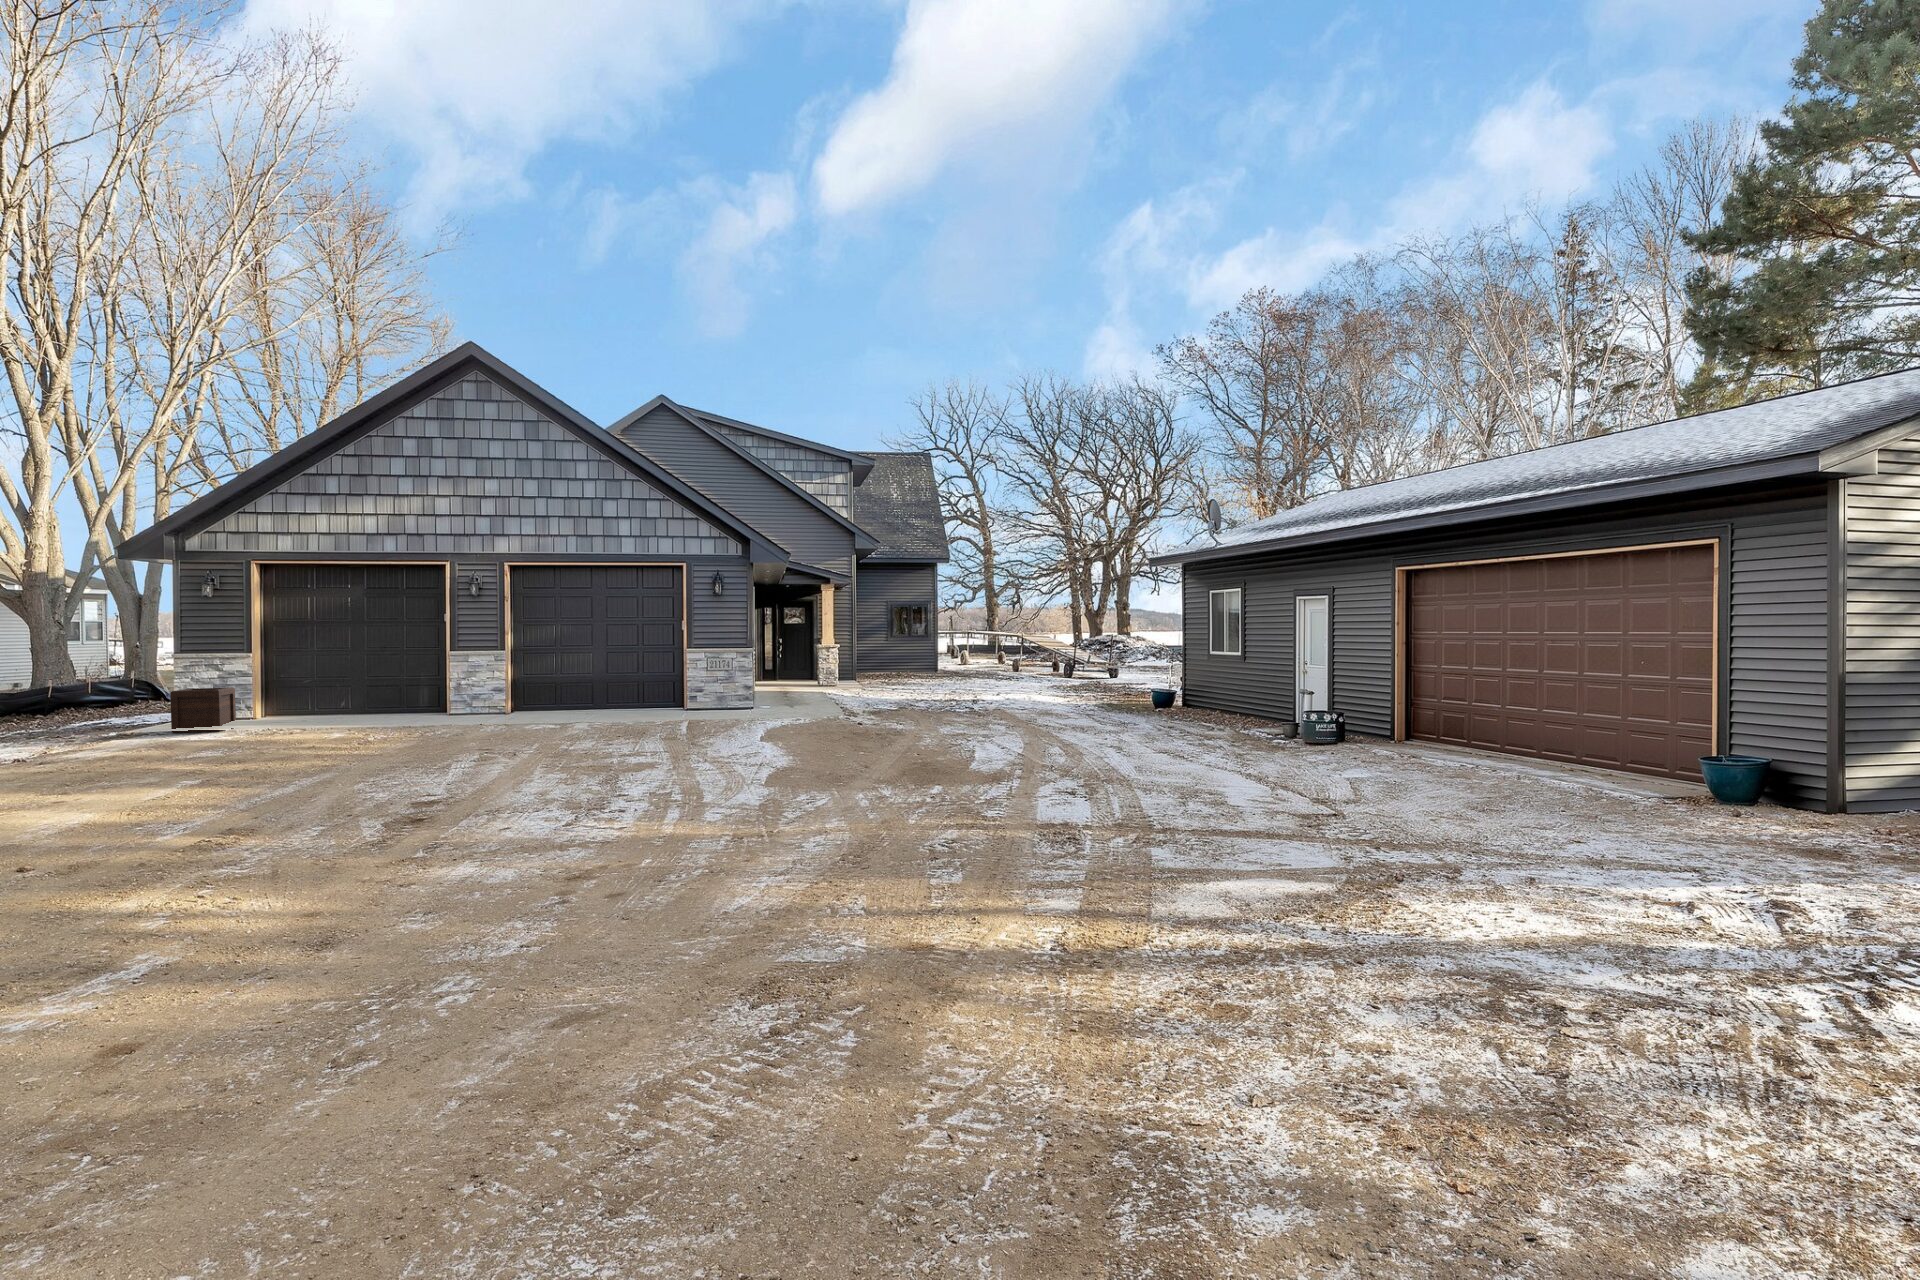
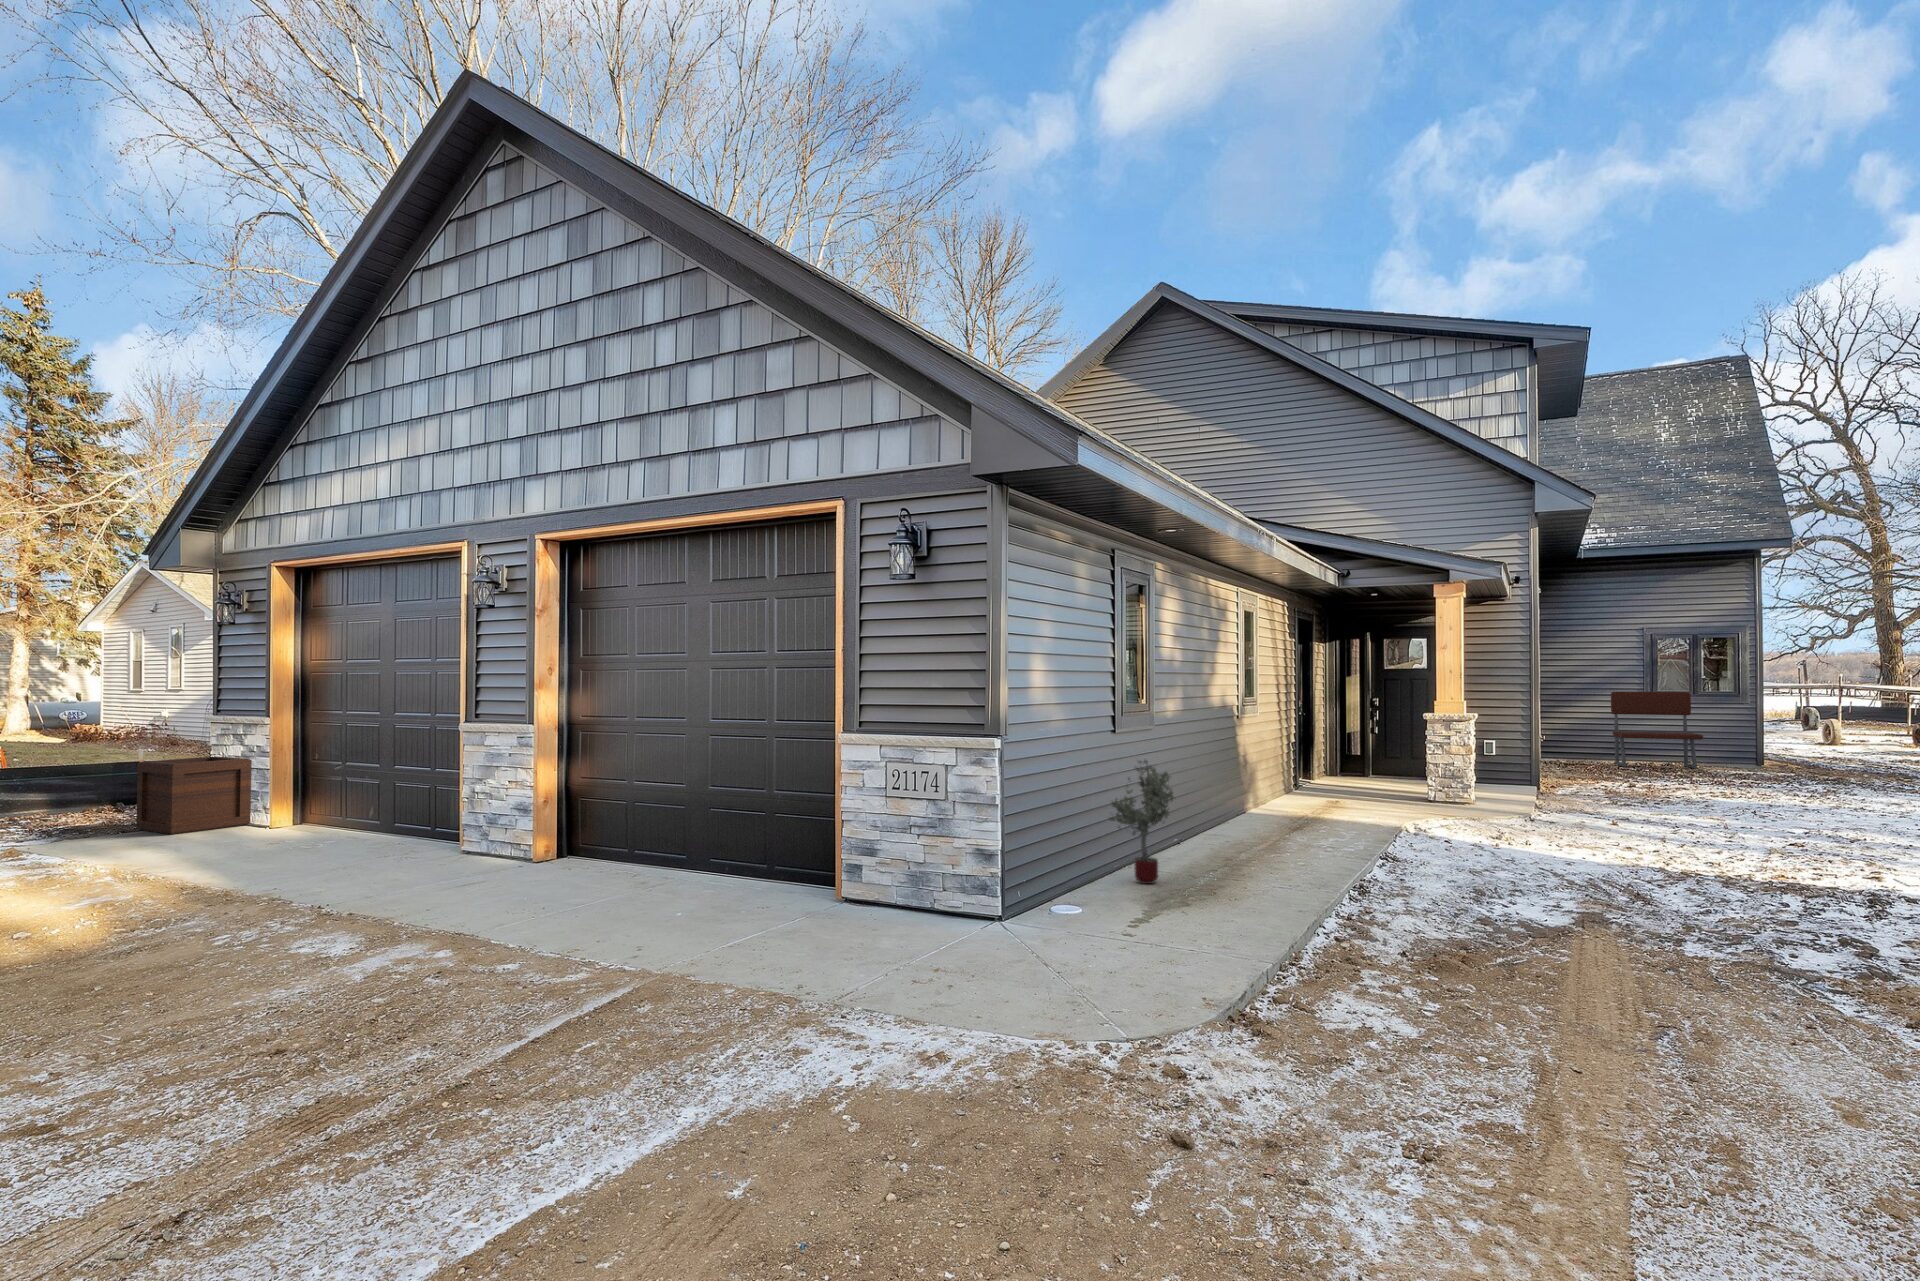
bench: none [876,632,914,671] -> present [1611,692,1703,769]
potted tree: none [754,658,778,703] -> present [1109,760,1174,884]

